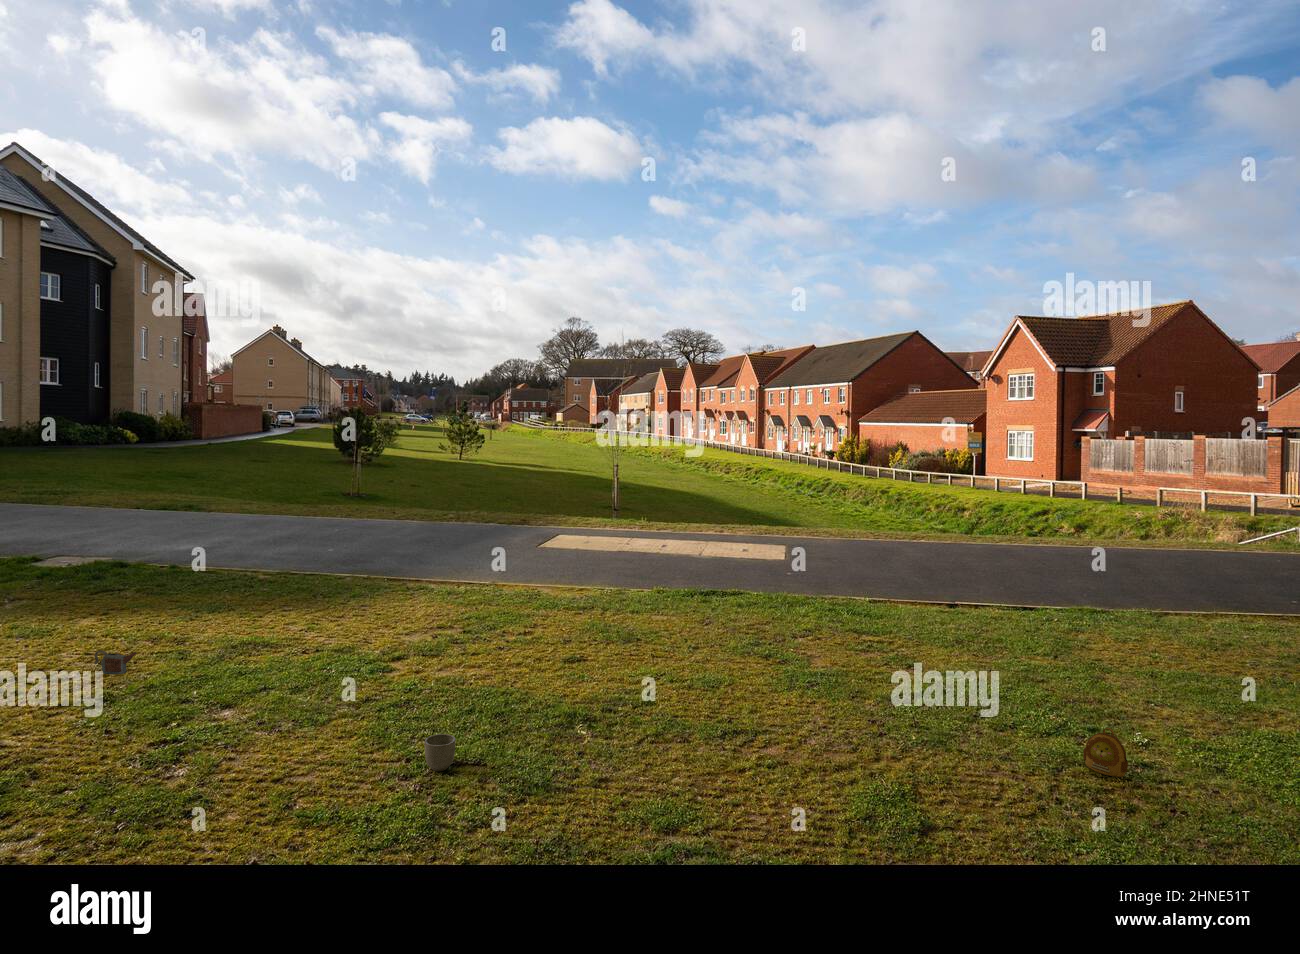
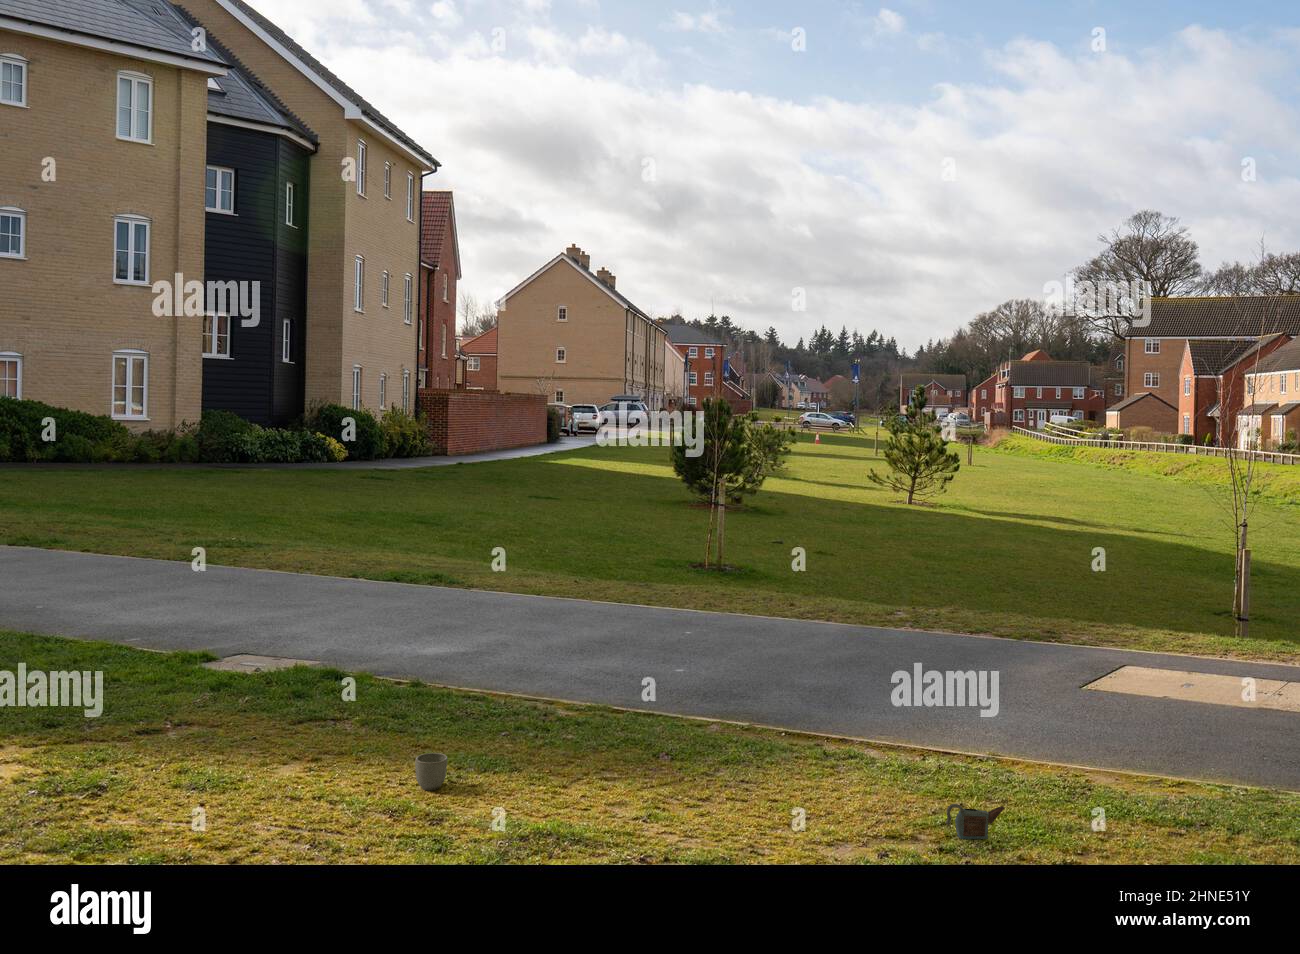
watering can: present [94,650,137,674] -> present [945,804,1005,839]
backpack: present [1083,728,1128,777] -> none [1096,747,1141,798]

